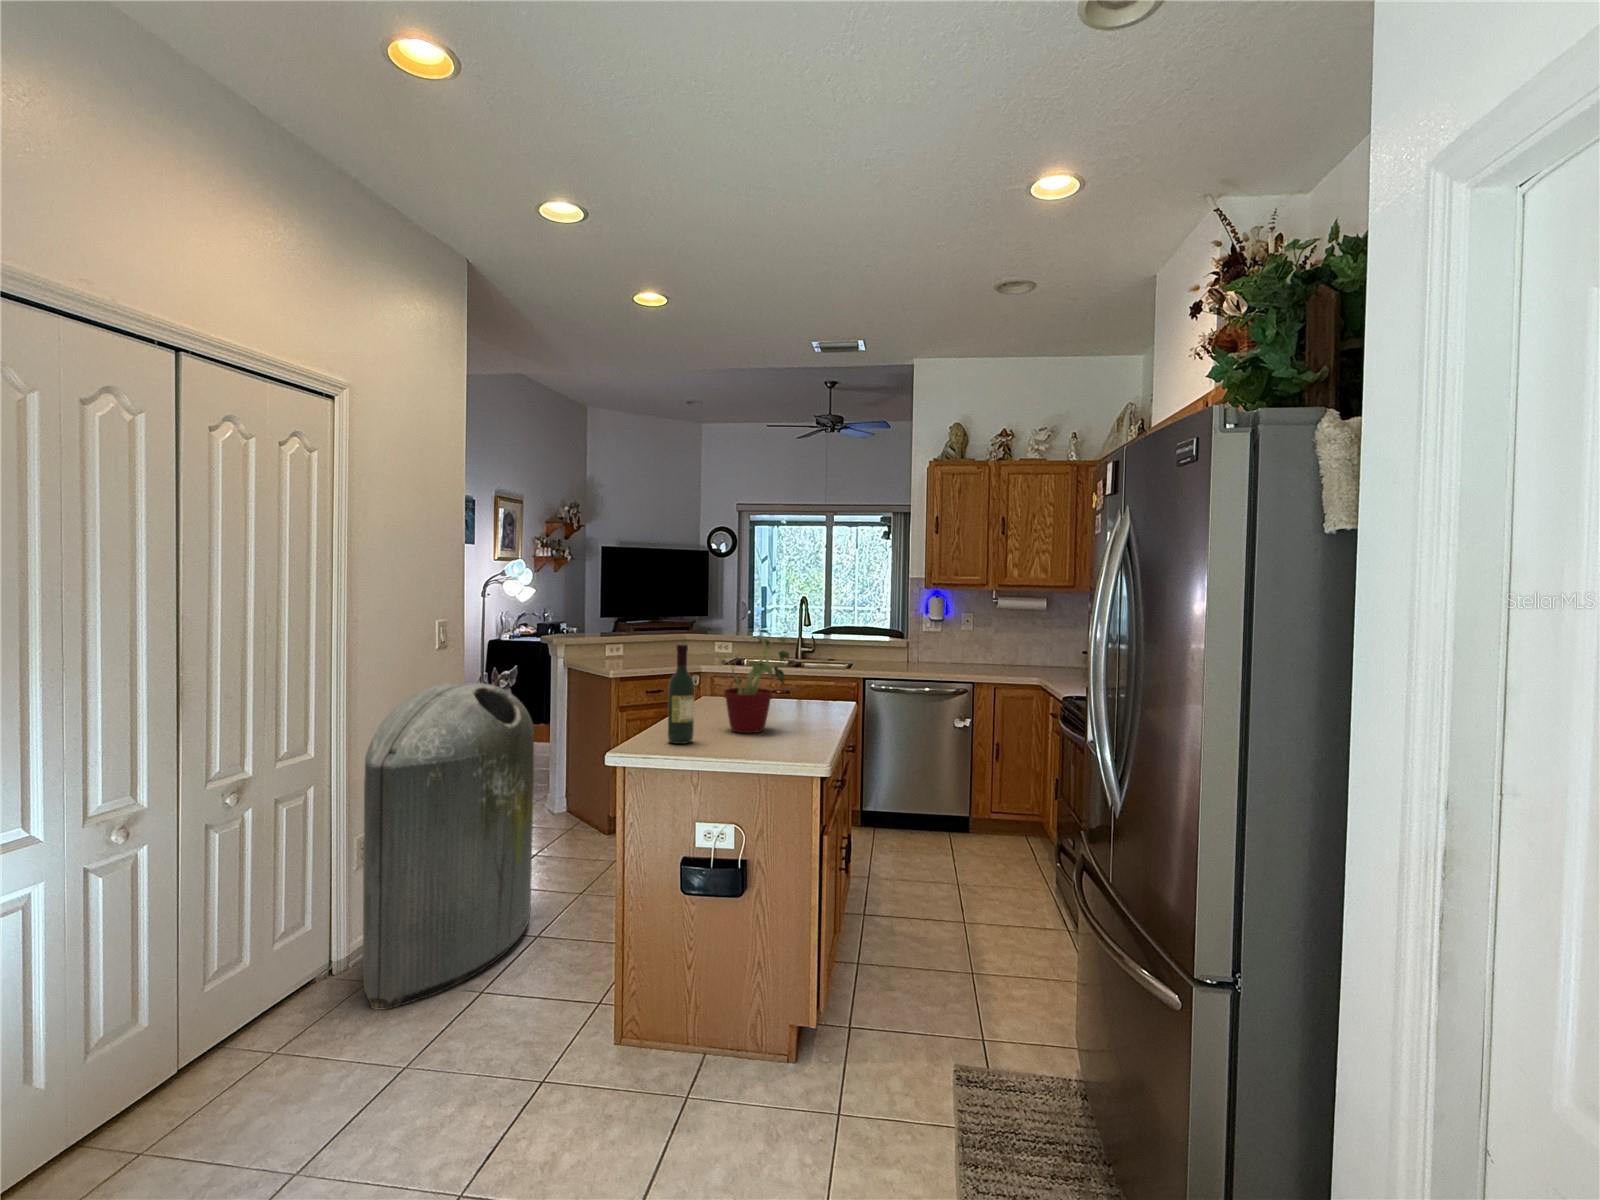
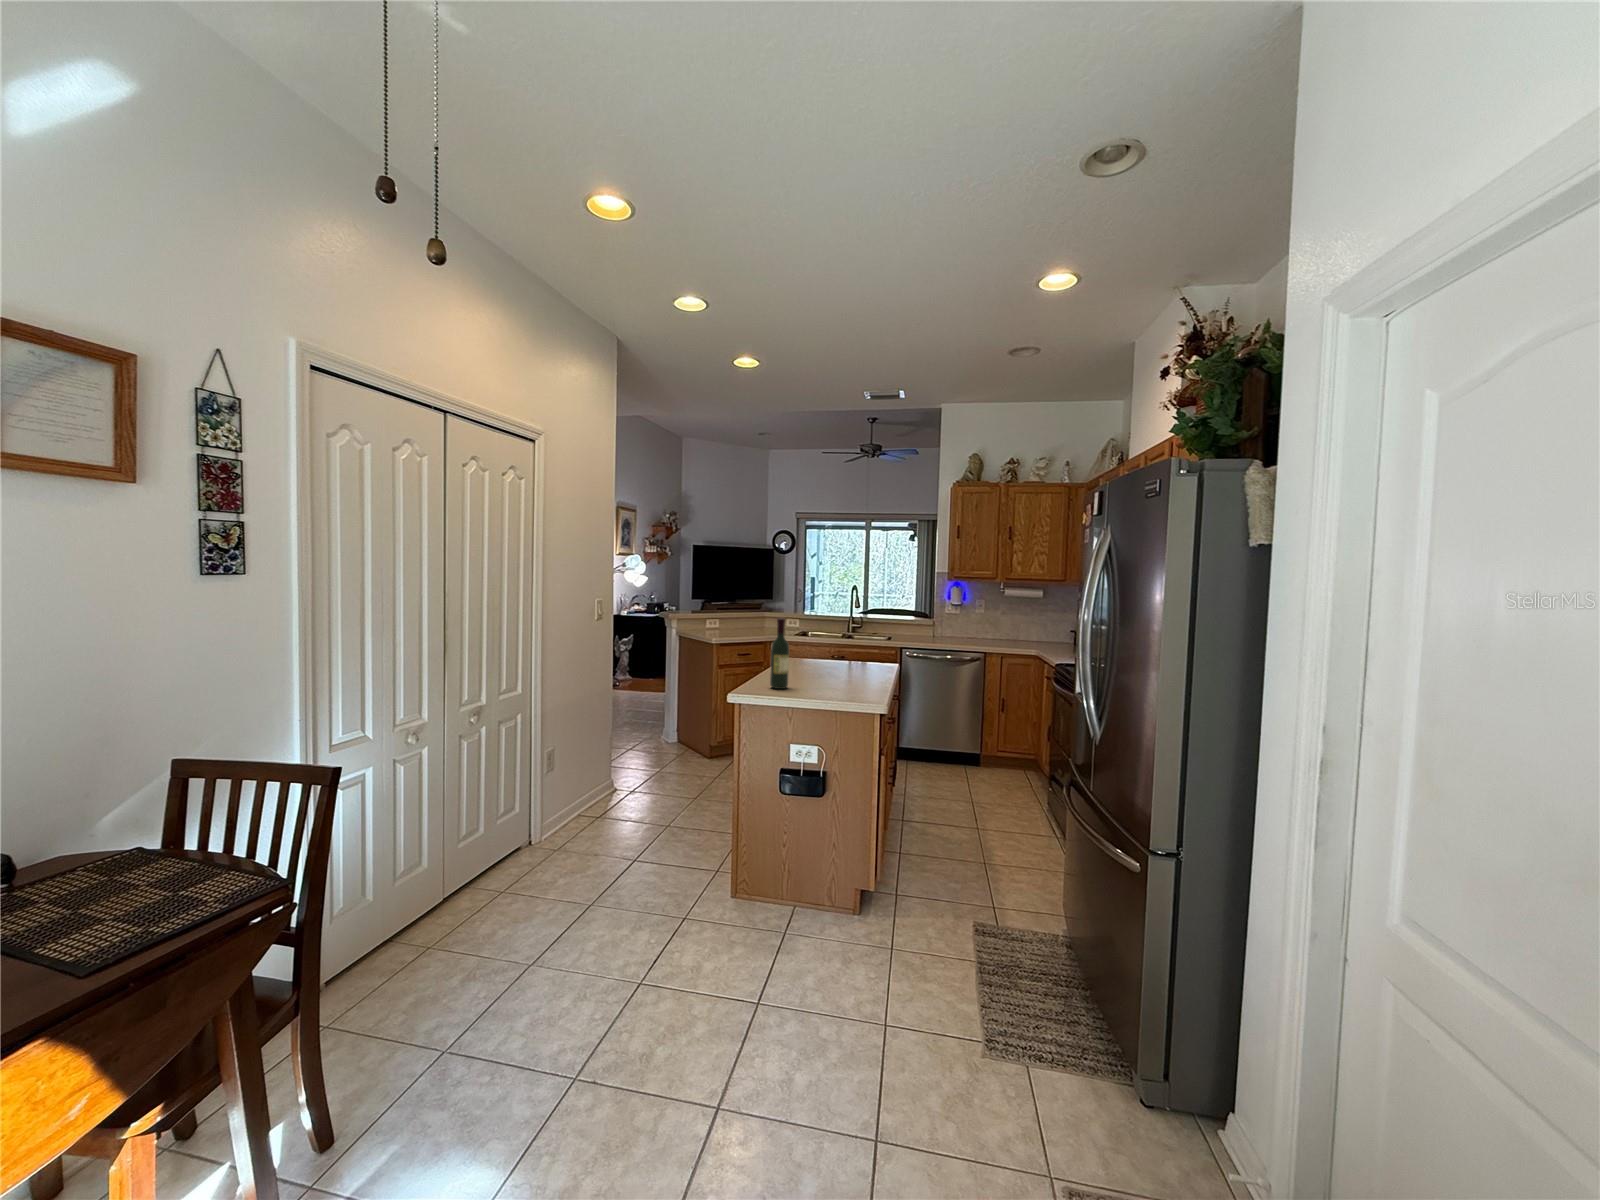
potted plant: present [721,629,789,733] -> none [801,605,861,683]
trash can: present [363,682,534,1009] -> none [553,644,665,870]

